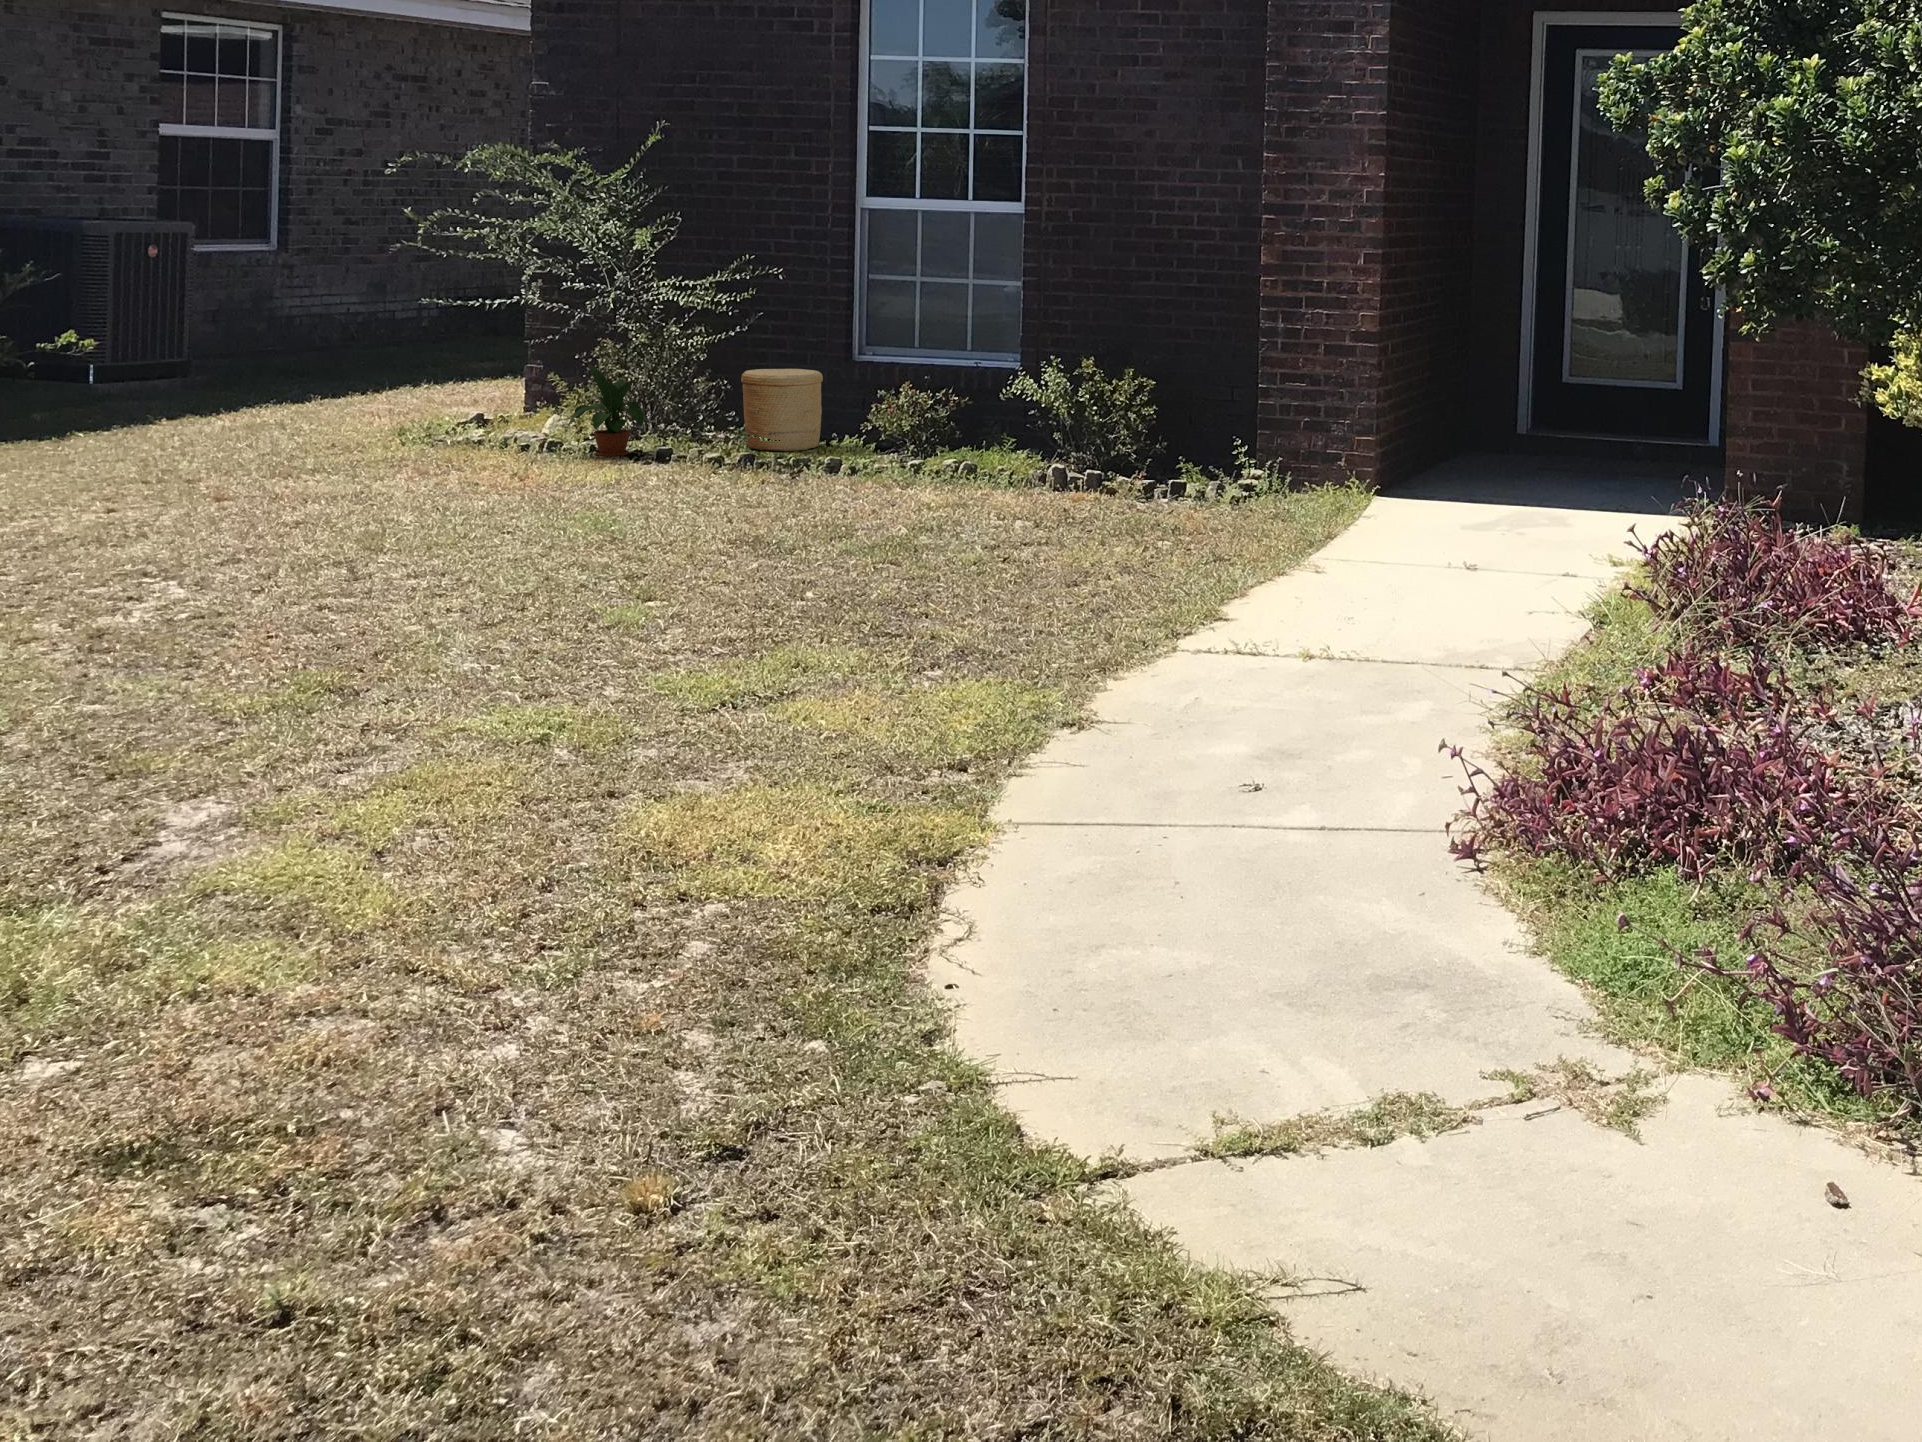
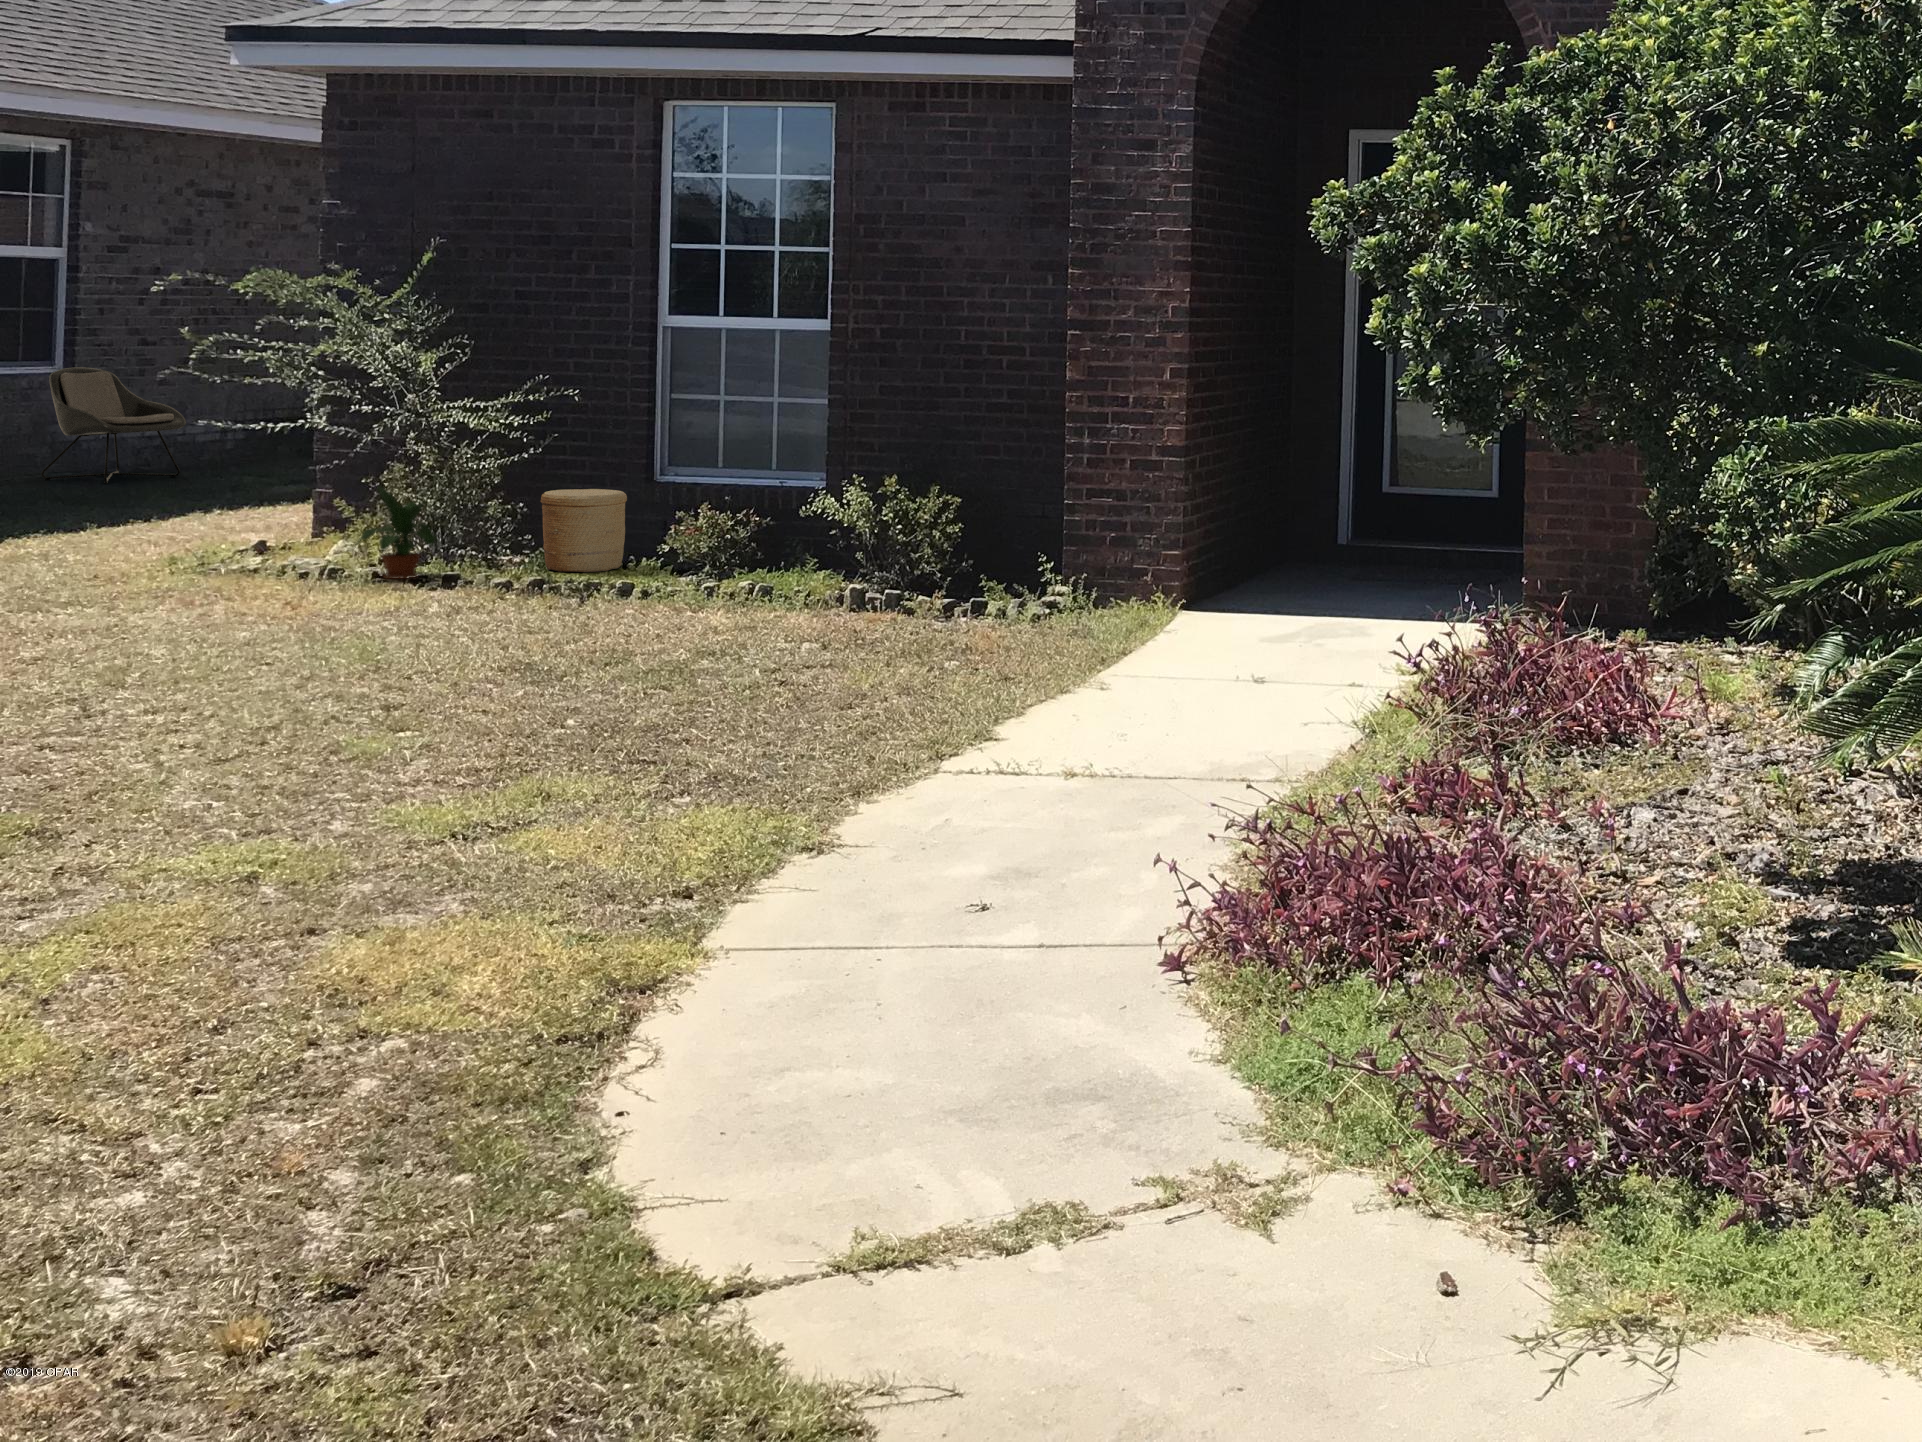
lounge chair: none [259,249,388,362] -> present [41,367,186,484]

